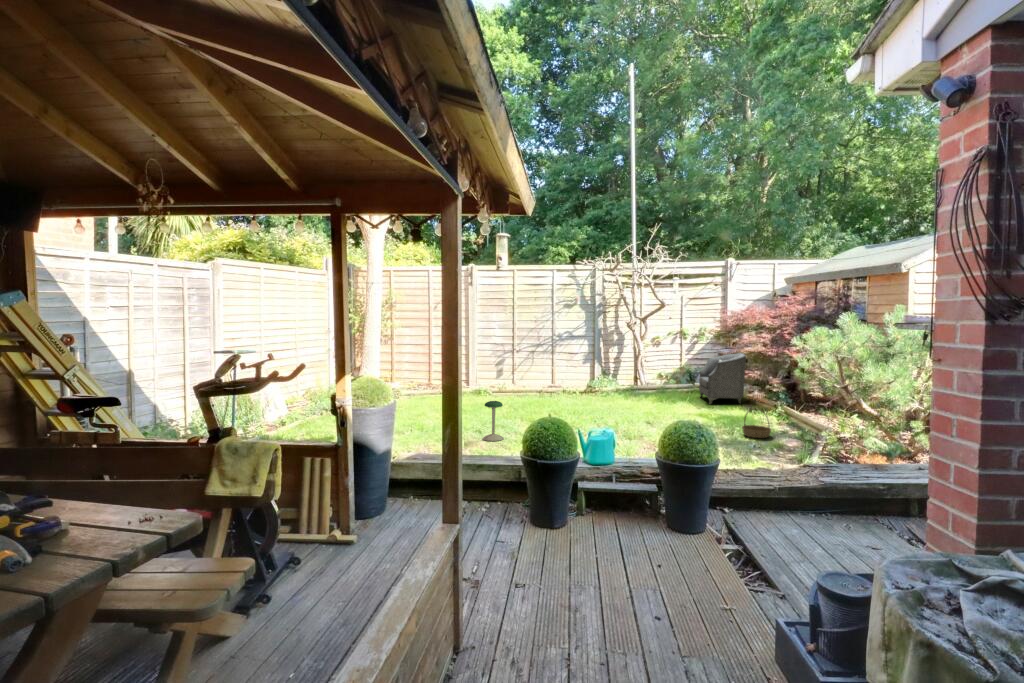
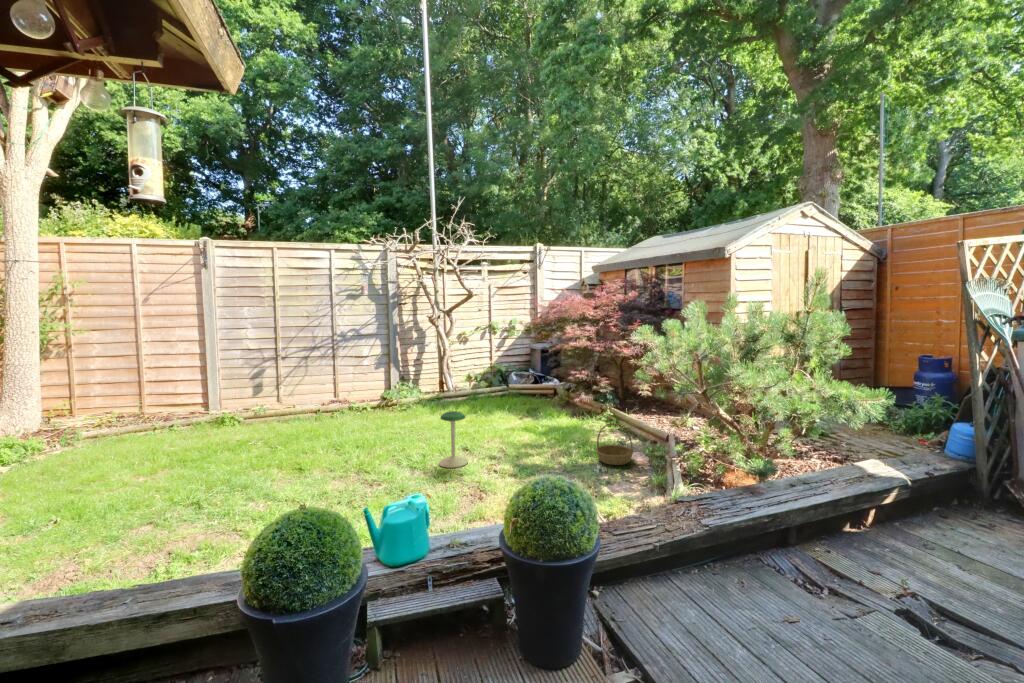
armchair: present [699,353,746,404] -> none [517,348,569,411]
stool: present [483,401,504,441] -> present [439,411,468,468]

